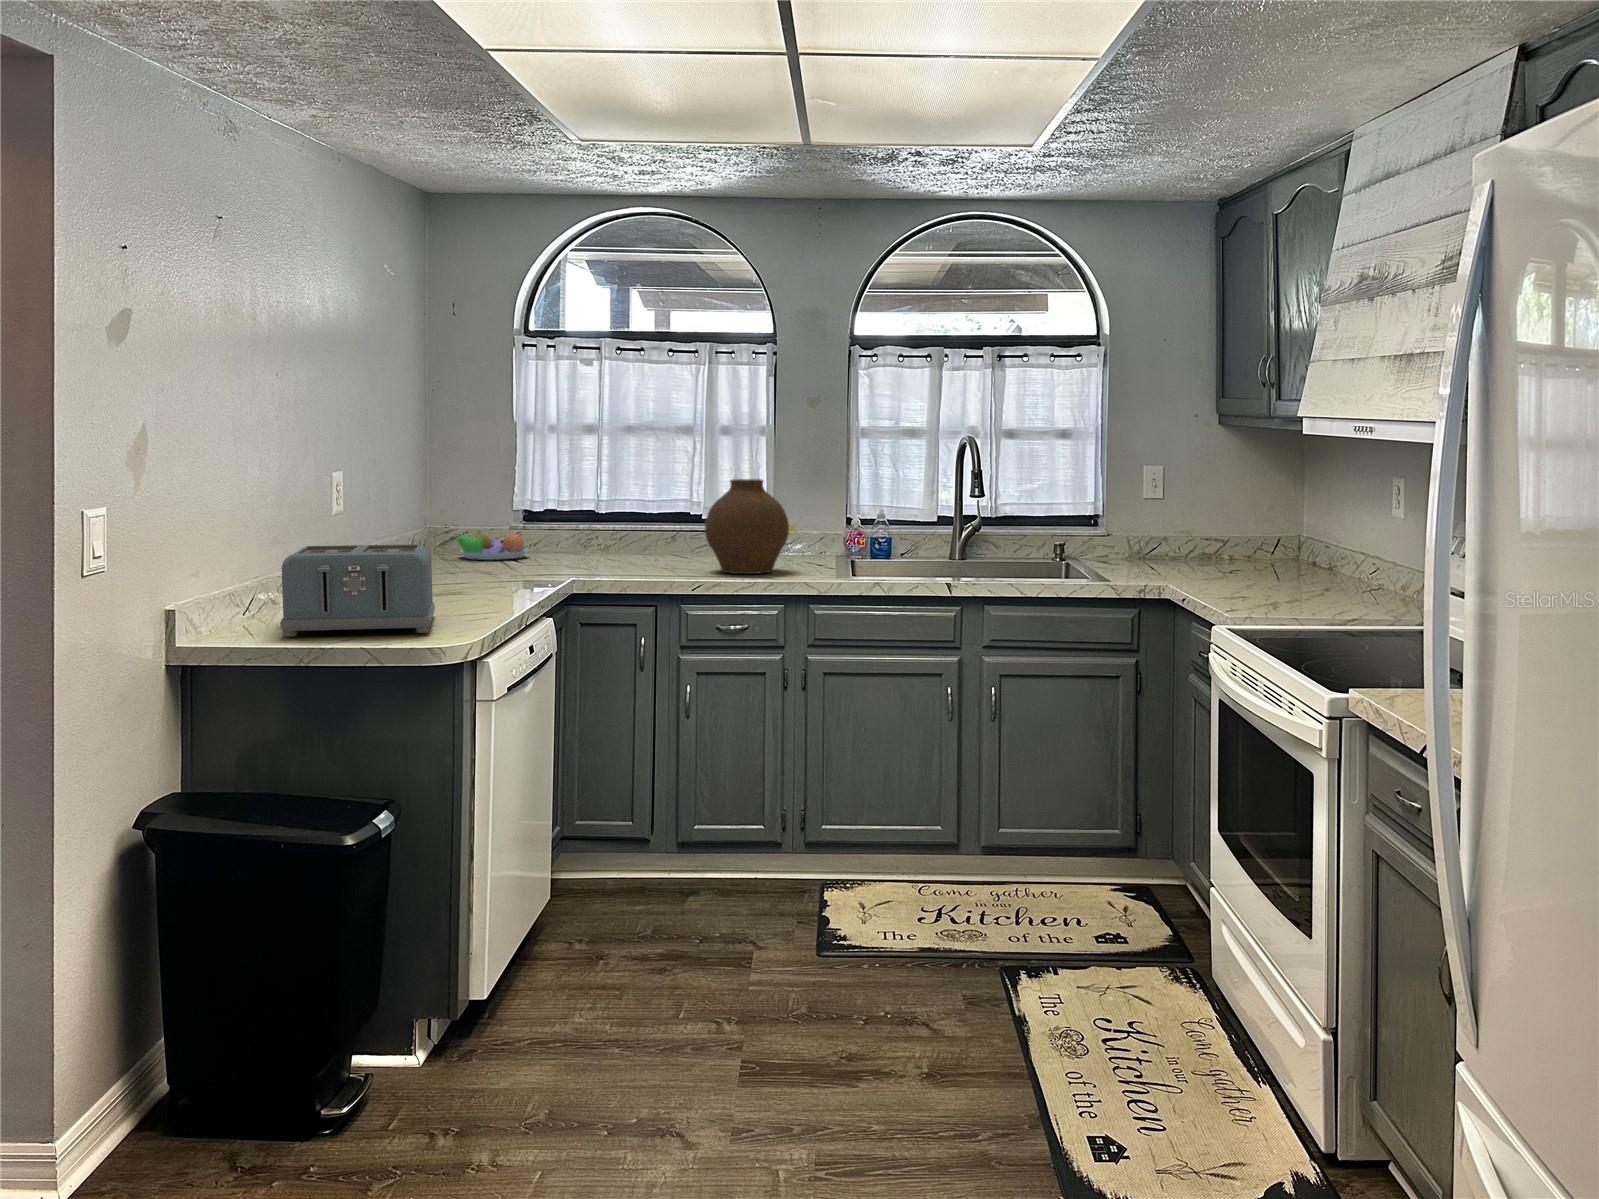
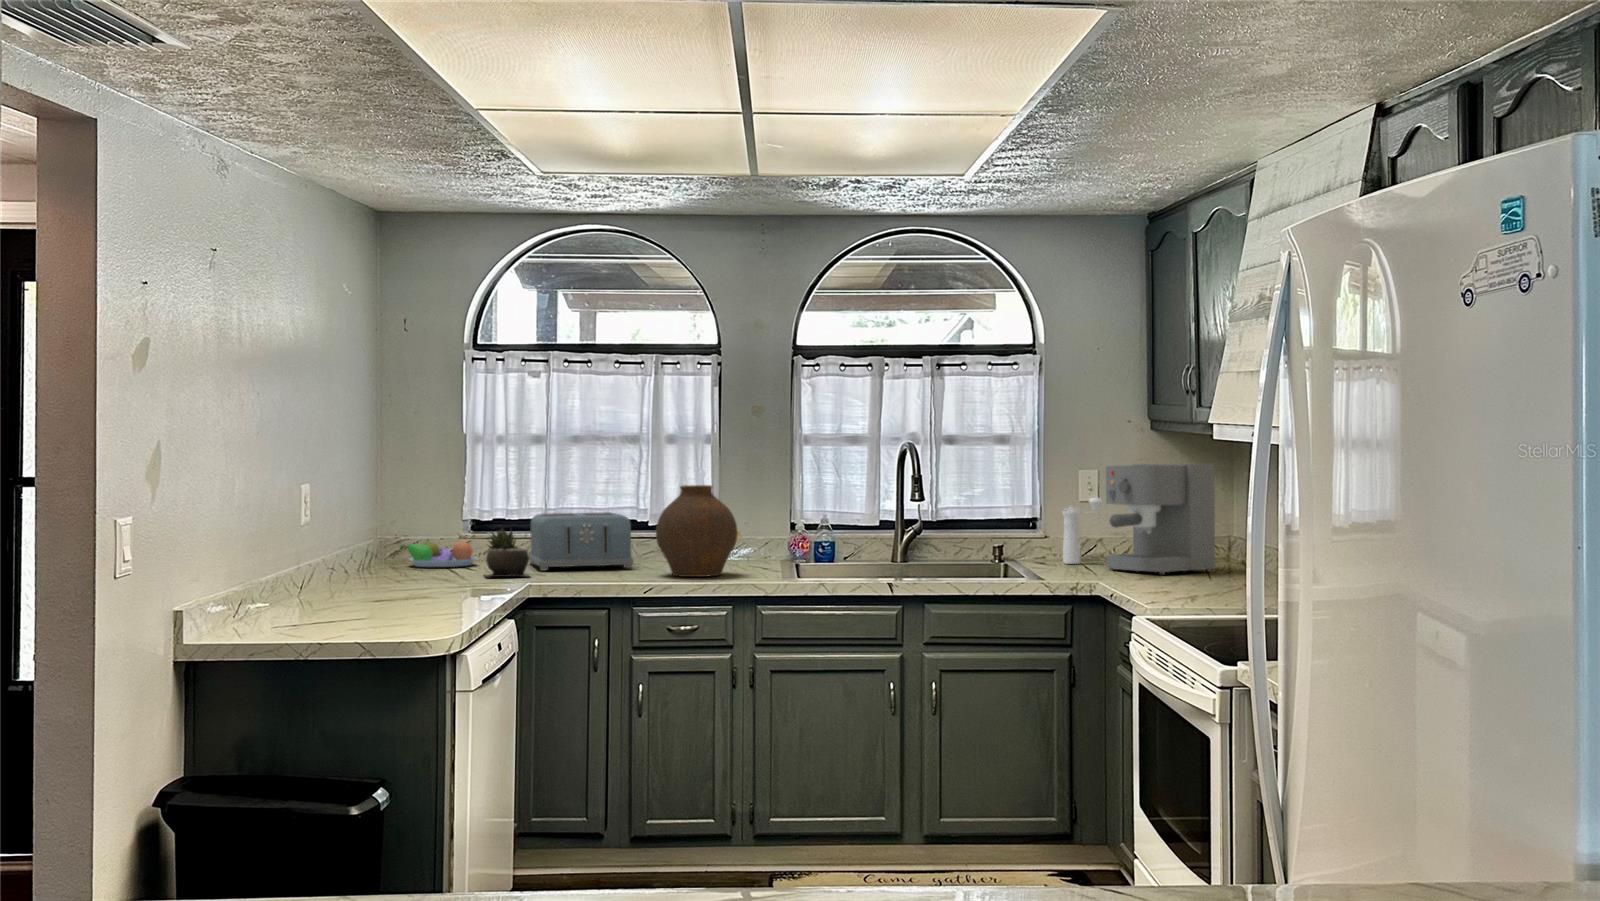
coffee maker: none [1171,461,1290,577] -> present [1106,464,1215,574]
pepper mill: none [1125,496,1168,564] -> present [1062,498,1102,564]
succulent plant: none [530,521,577,572] -> present [485,529,529,577]
toaster: present [280,544,435,637] -> present [529,512,633,571]

